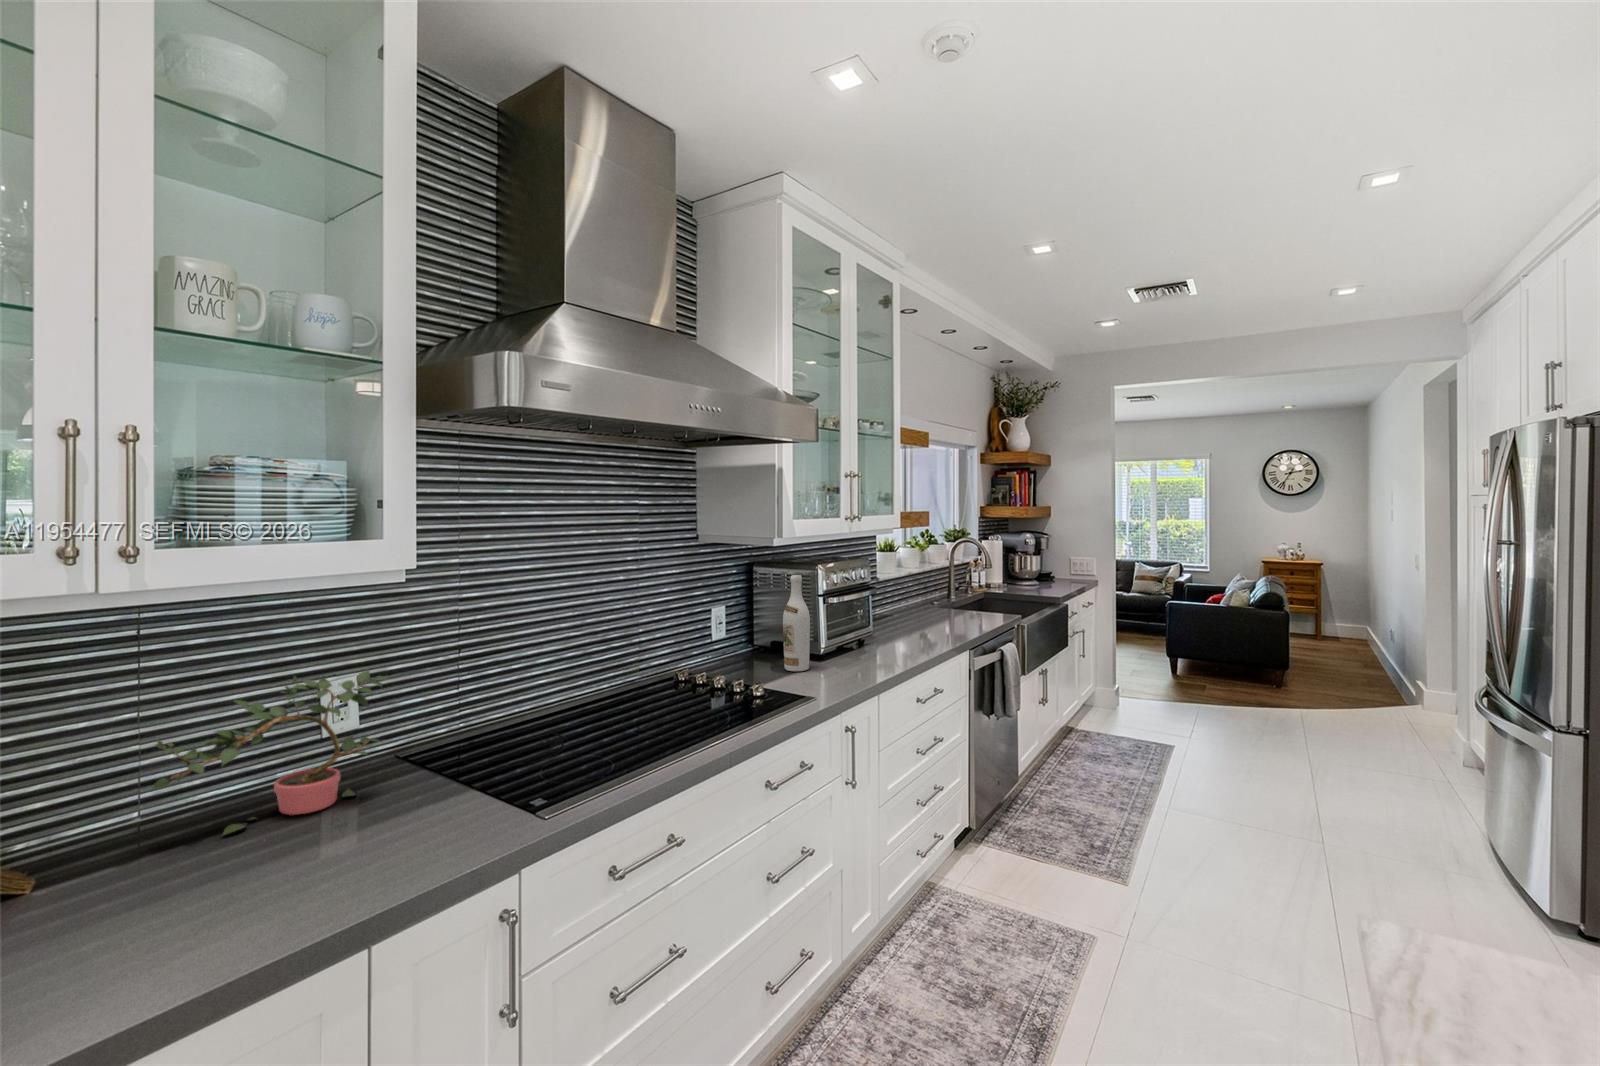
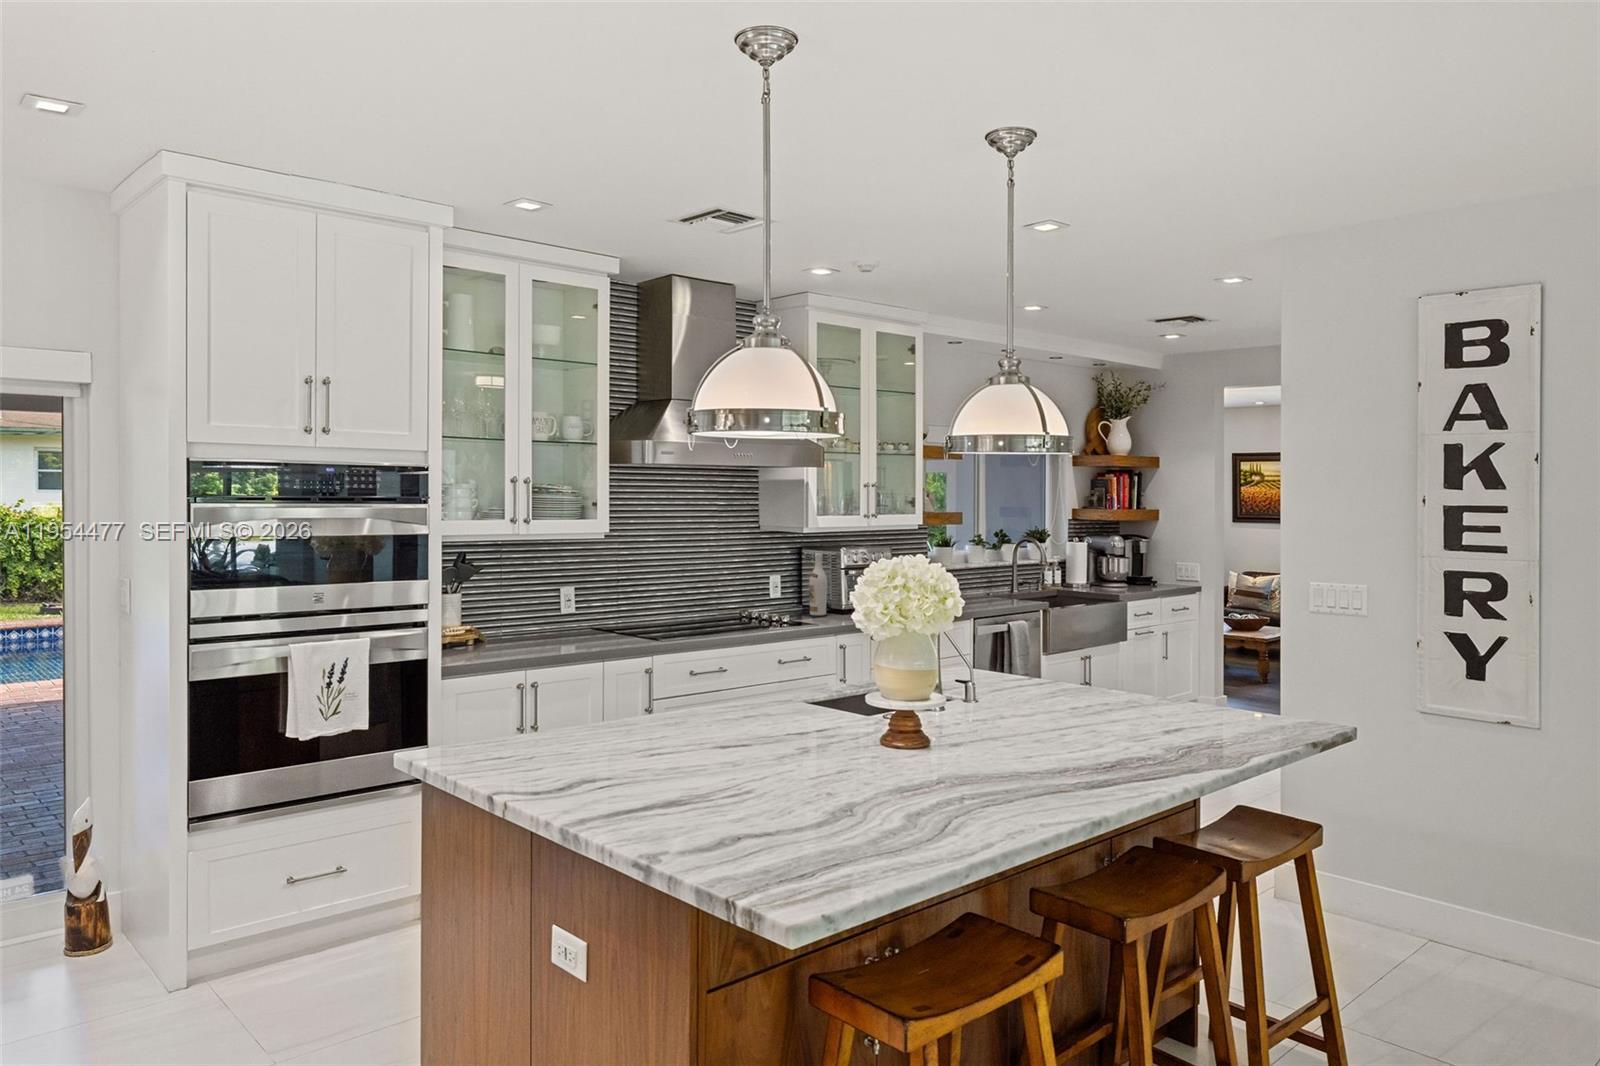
potted plant: present [153,670,386,835] -> none [513,580,594,640]

